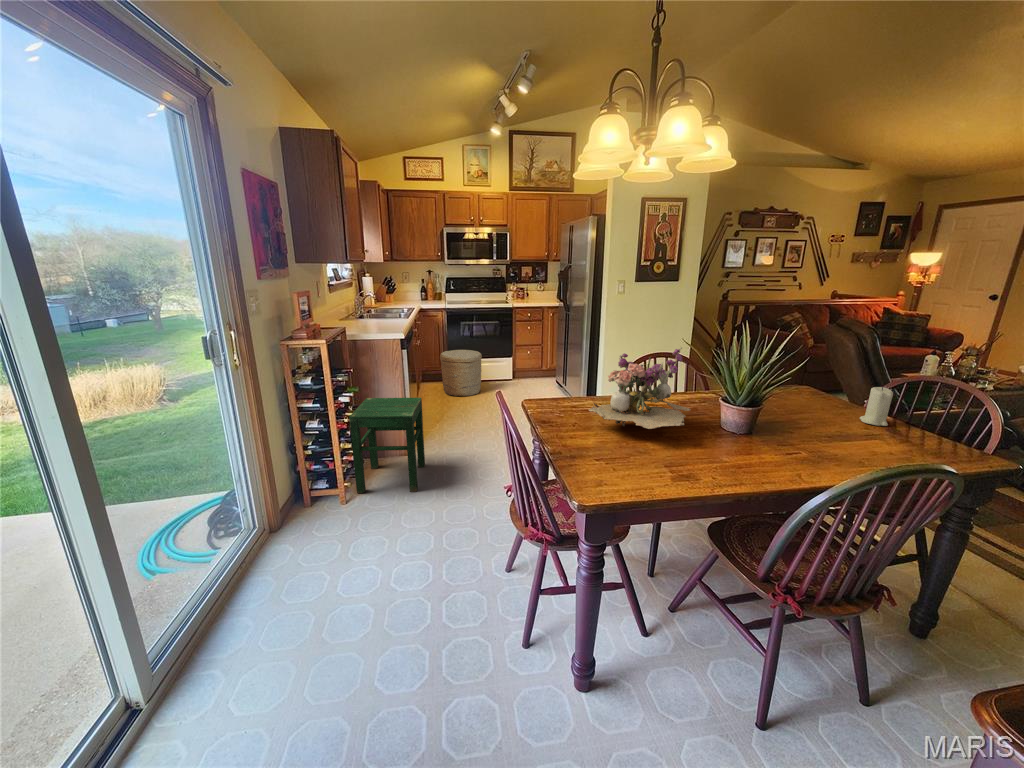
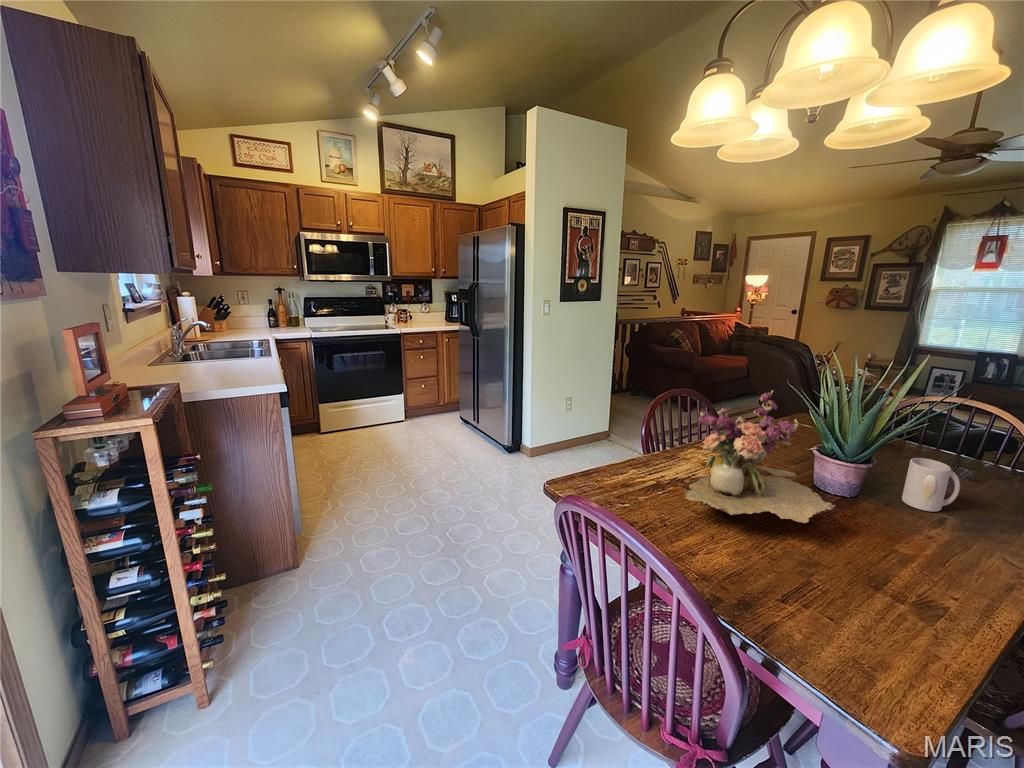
woven basket: present [440,350,482,396] -> none [310,392,371,456]
candle: present [860,387,893,426] -> none [908,415,950,459]
stool: present [349,398,425,493] -> none [206,482,338,674]
mug: none [778,408,817,448] -> present [902,458,960,512]

